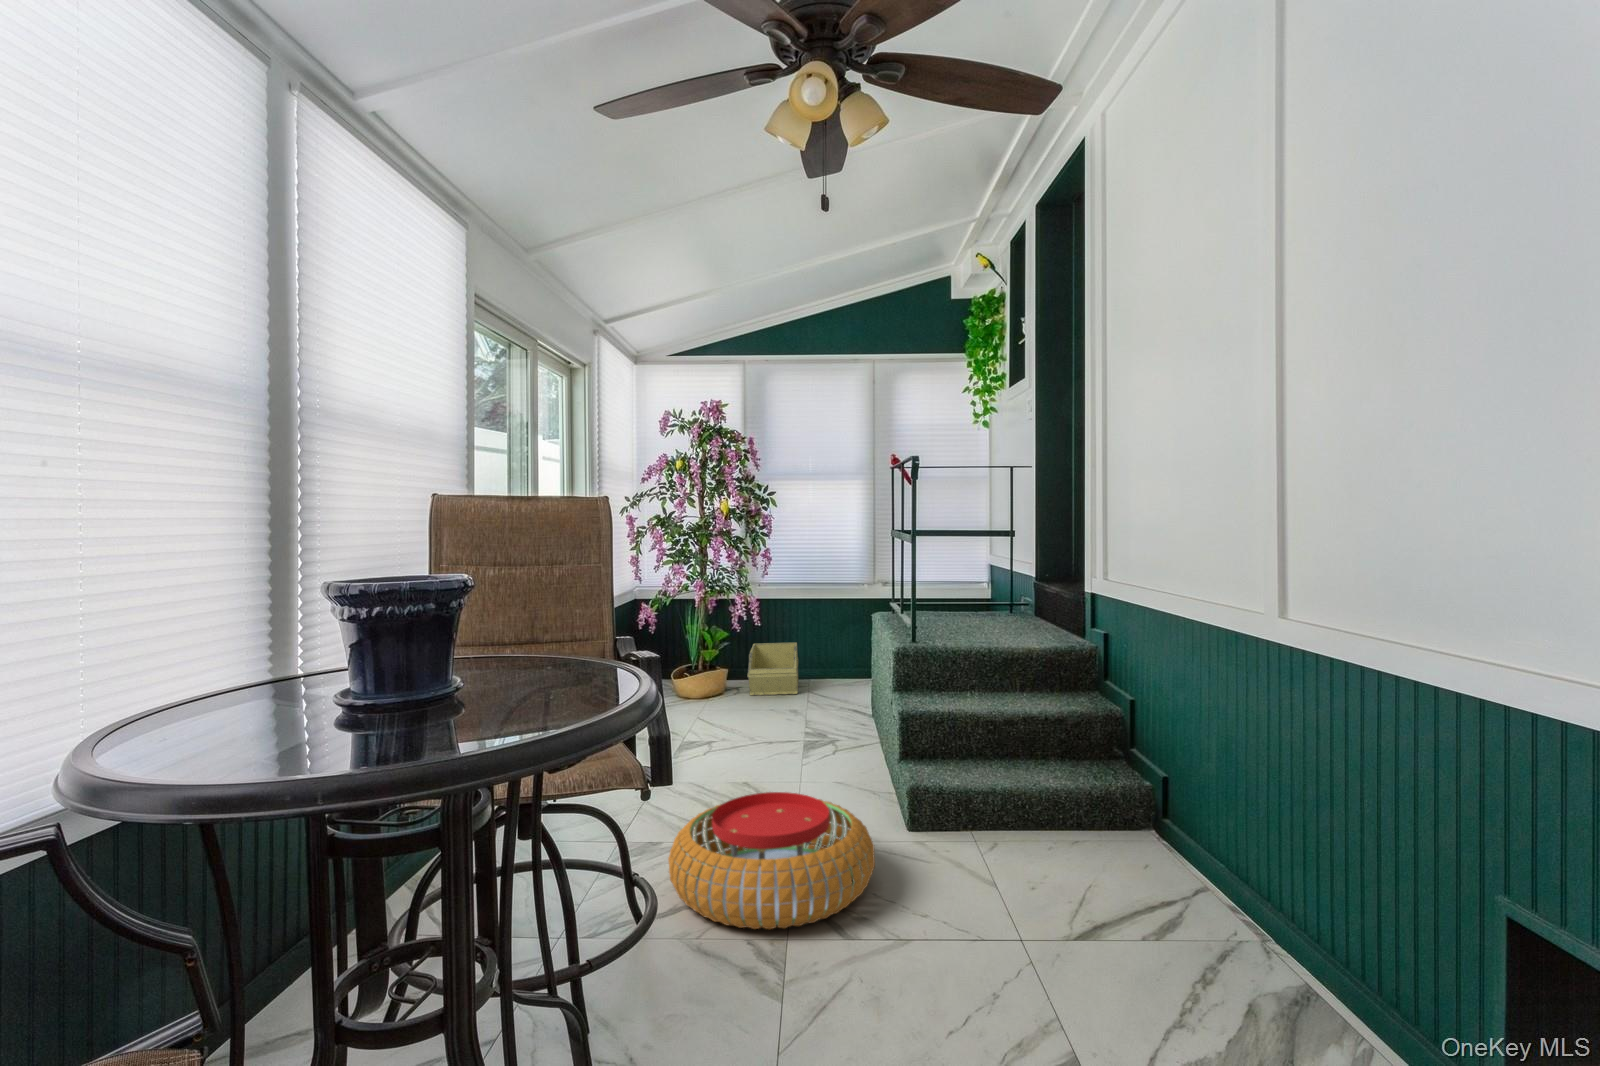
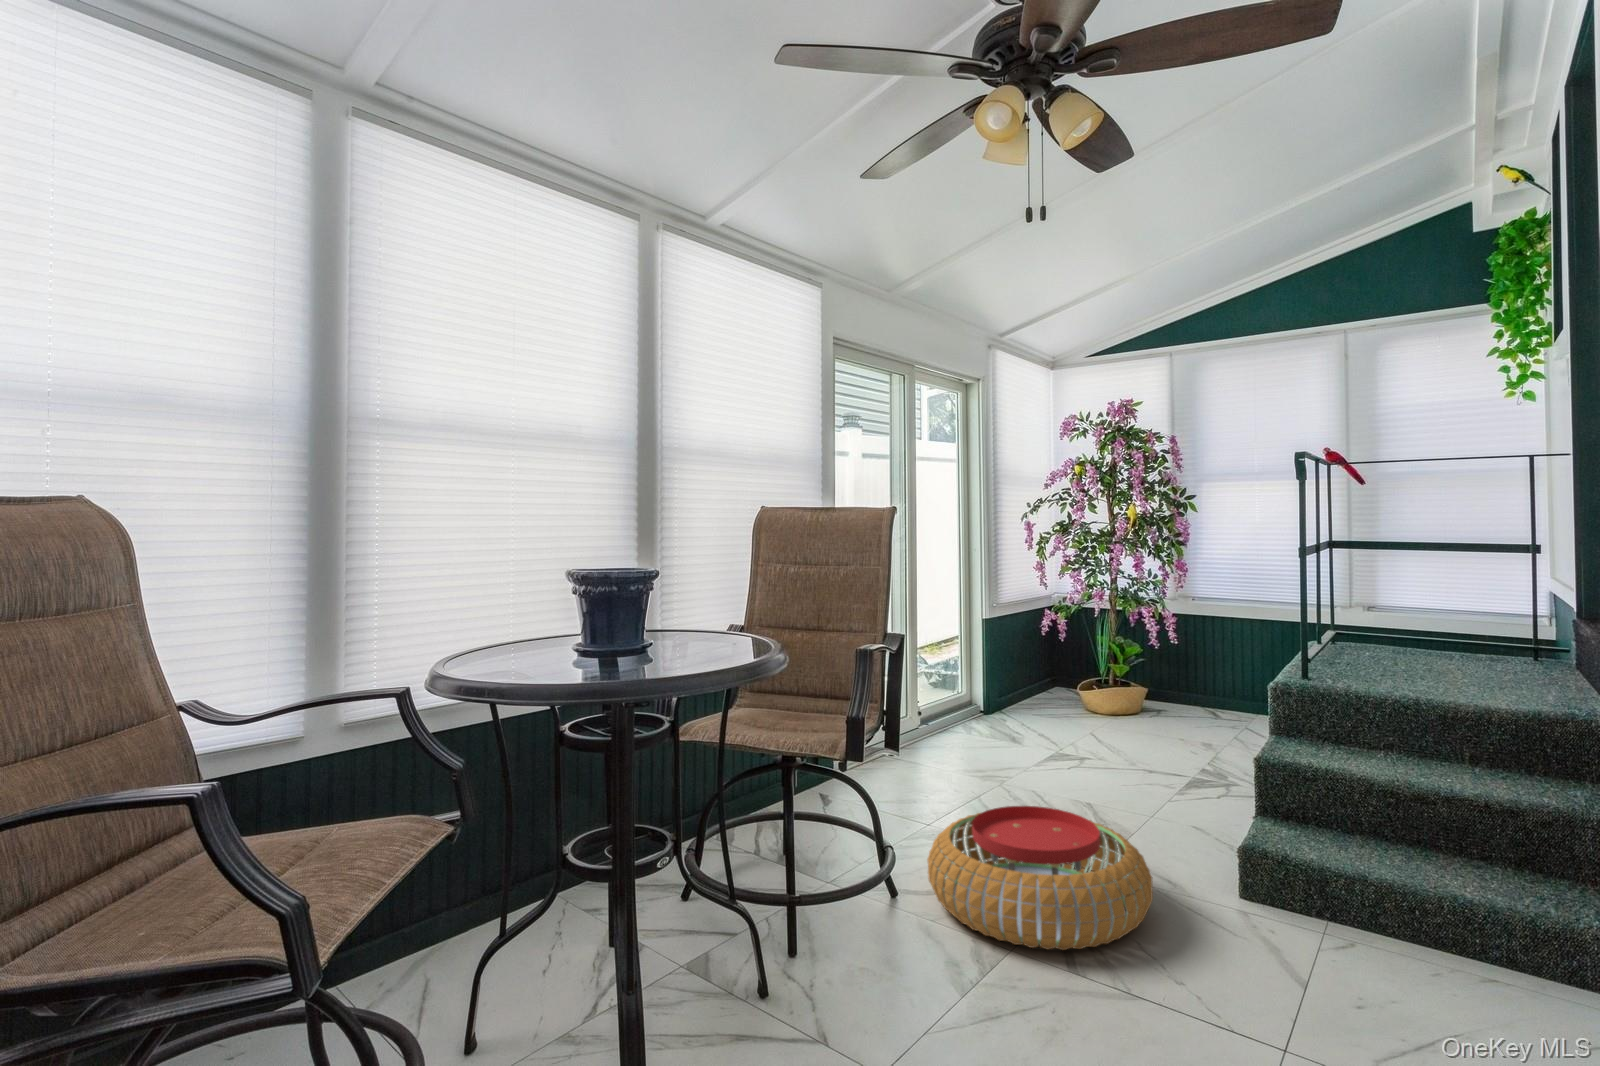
storage bin: present [747,642,799,695] -> none [1157,664,1236,726]

